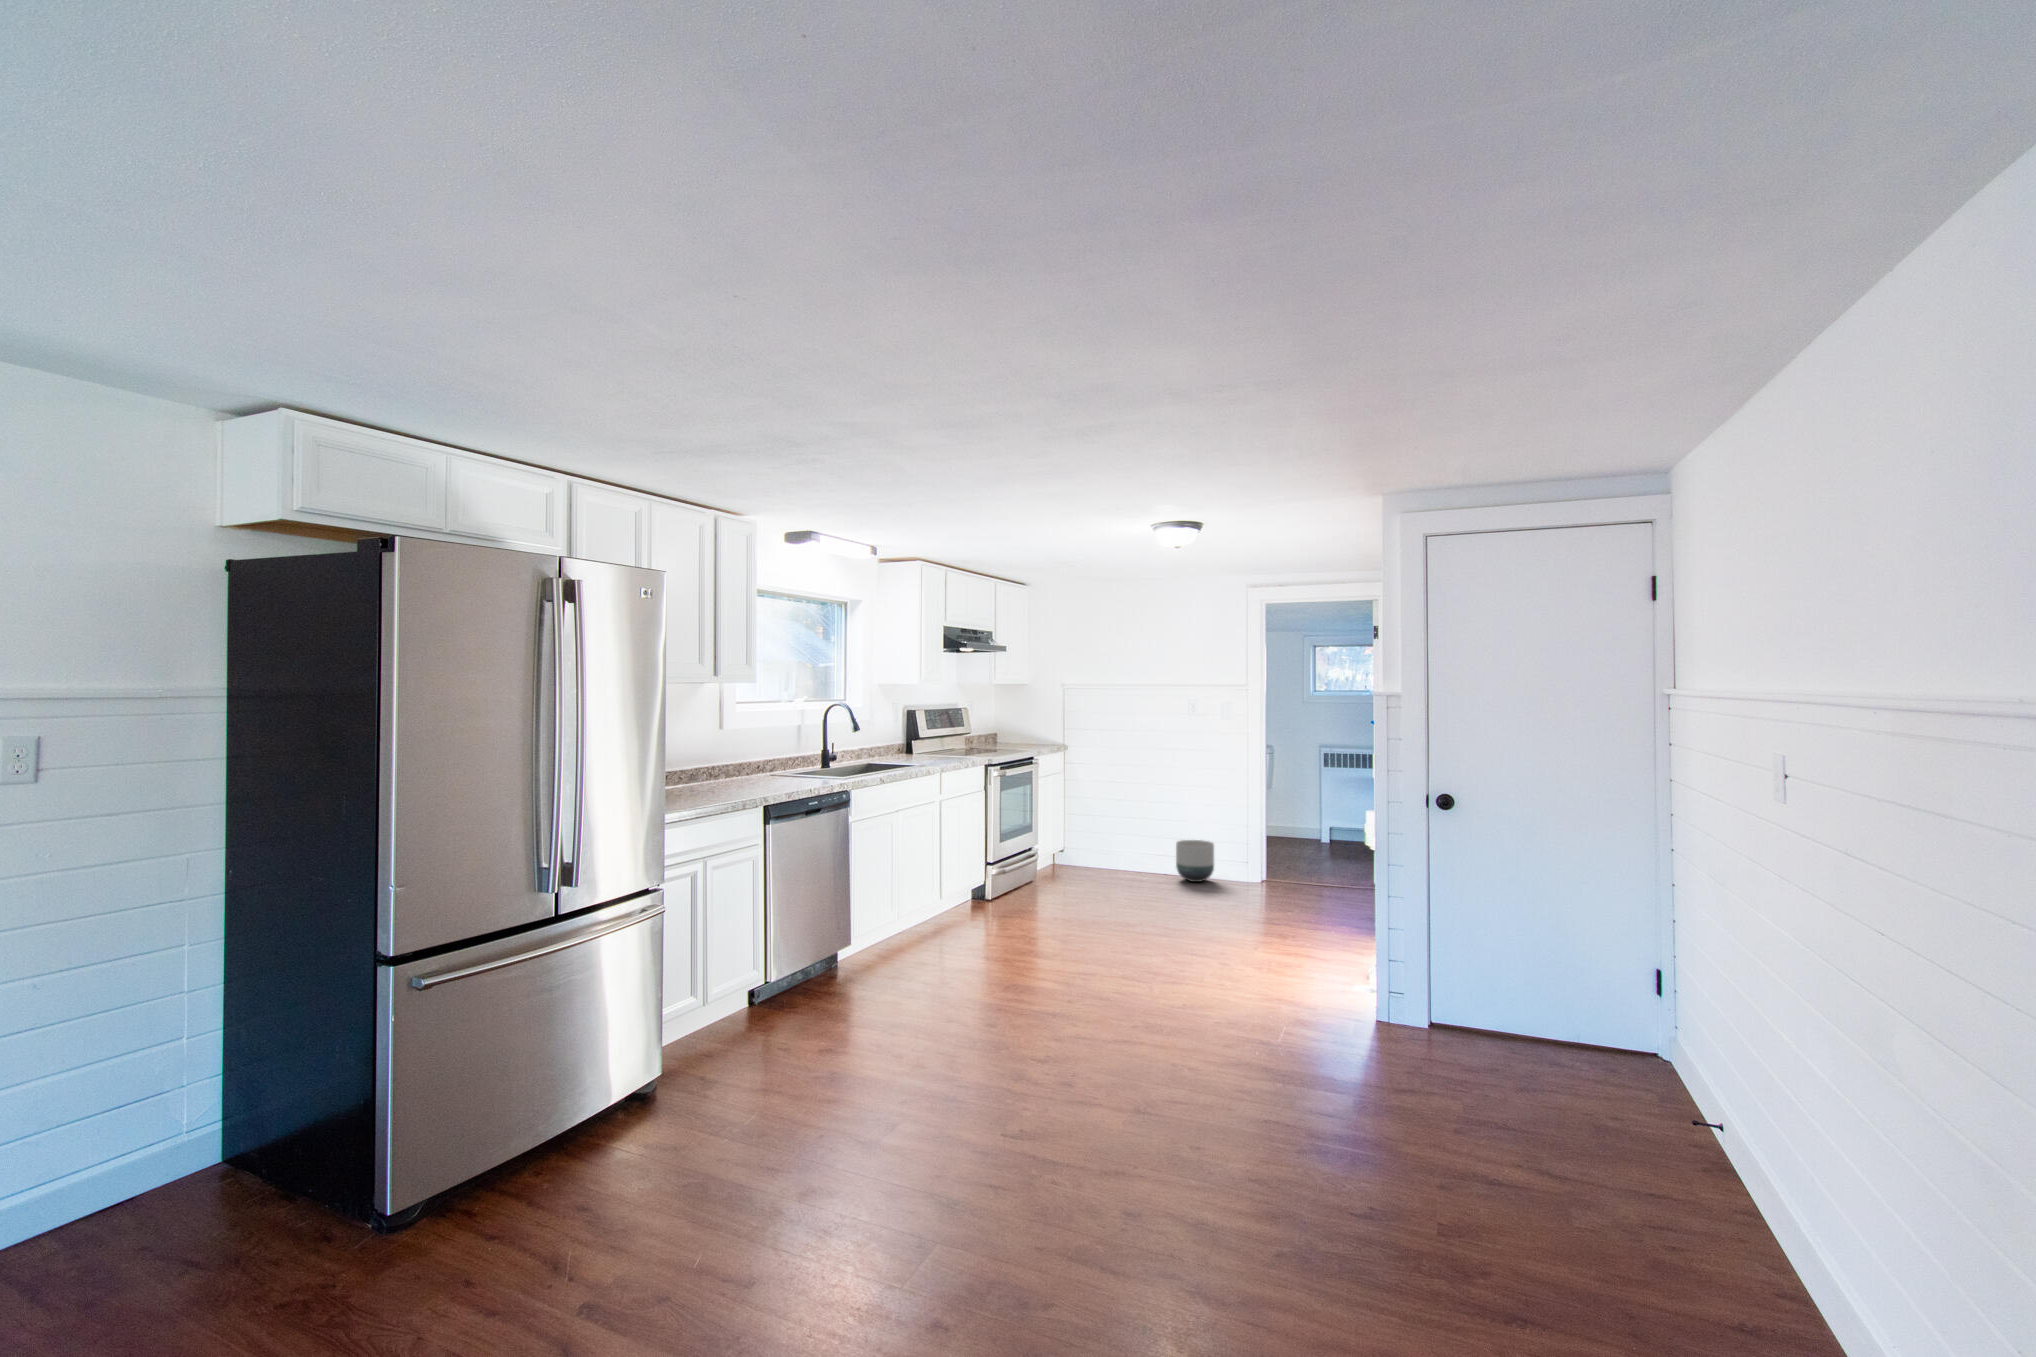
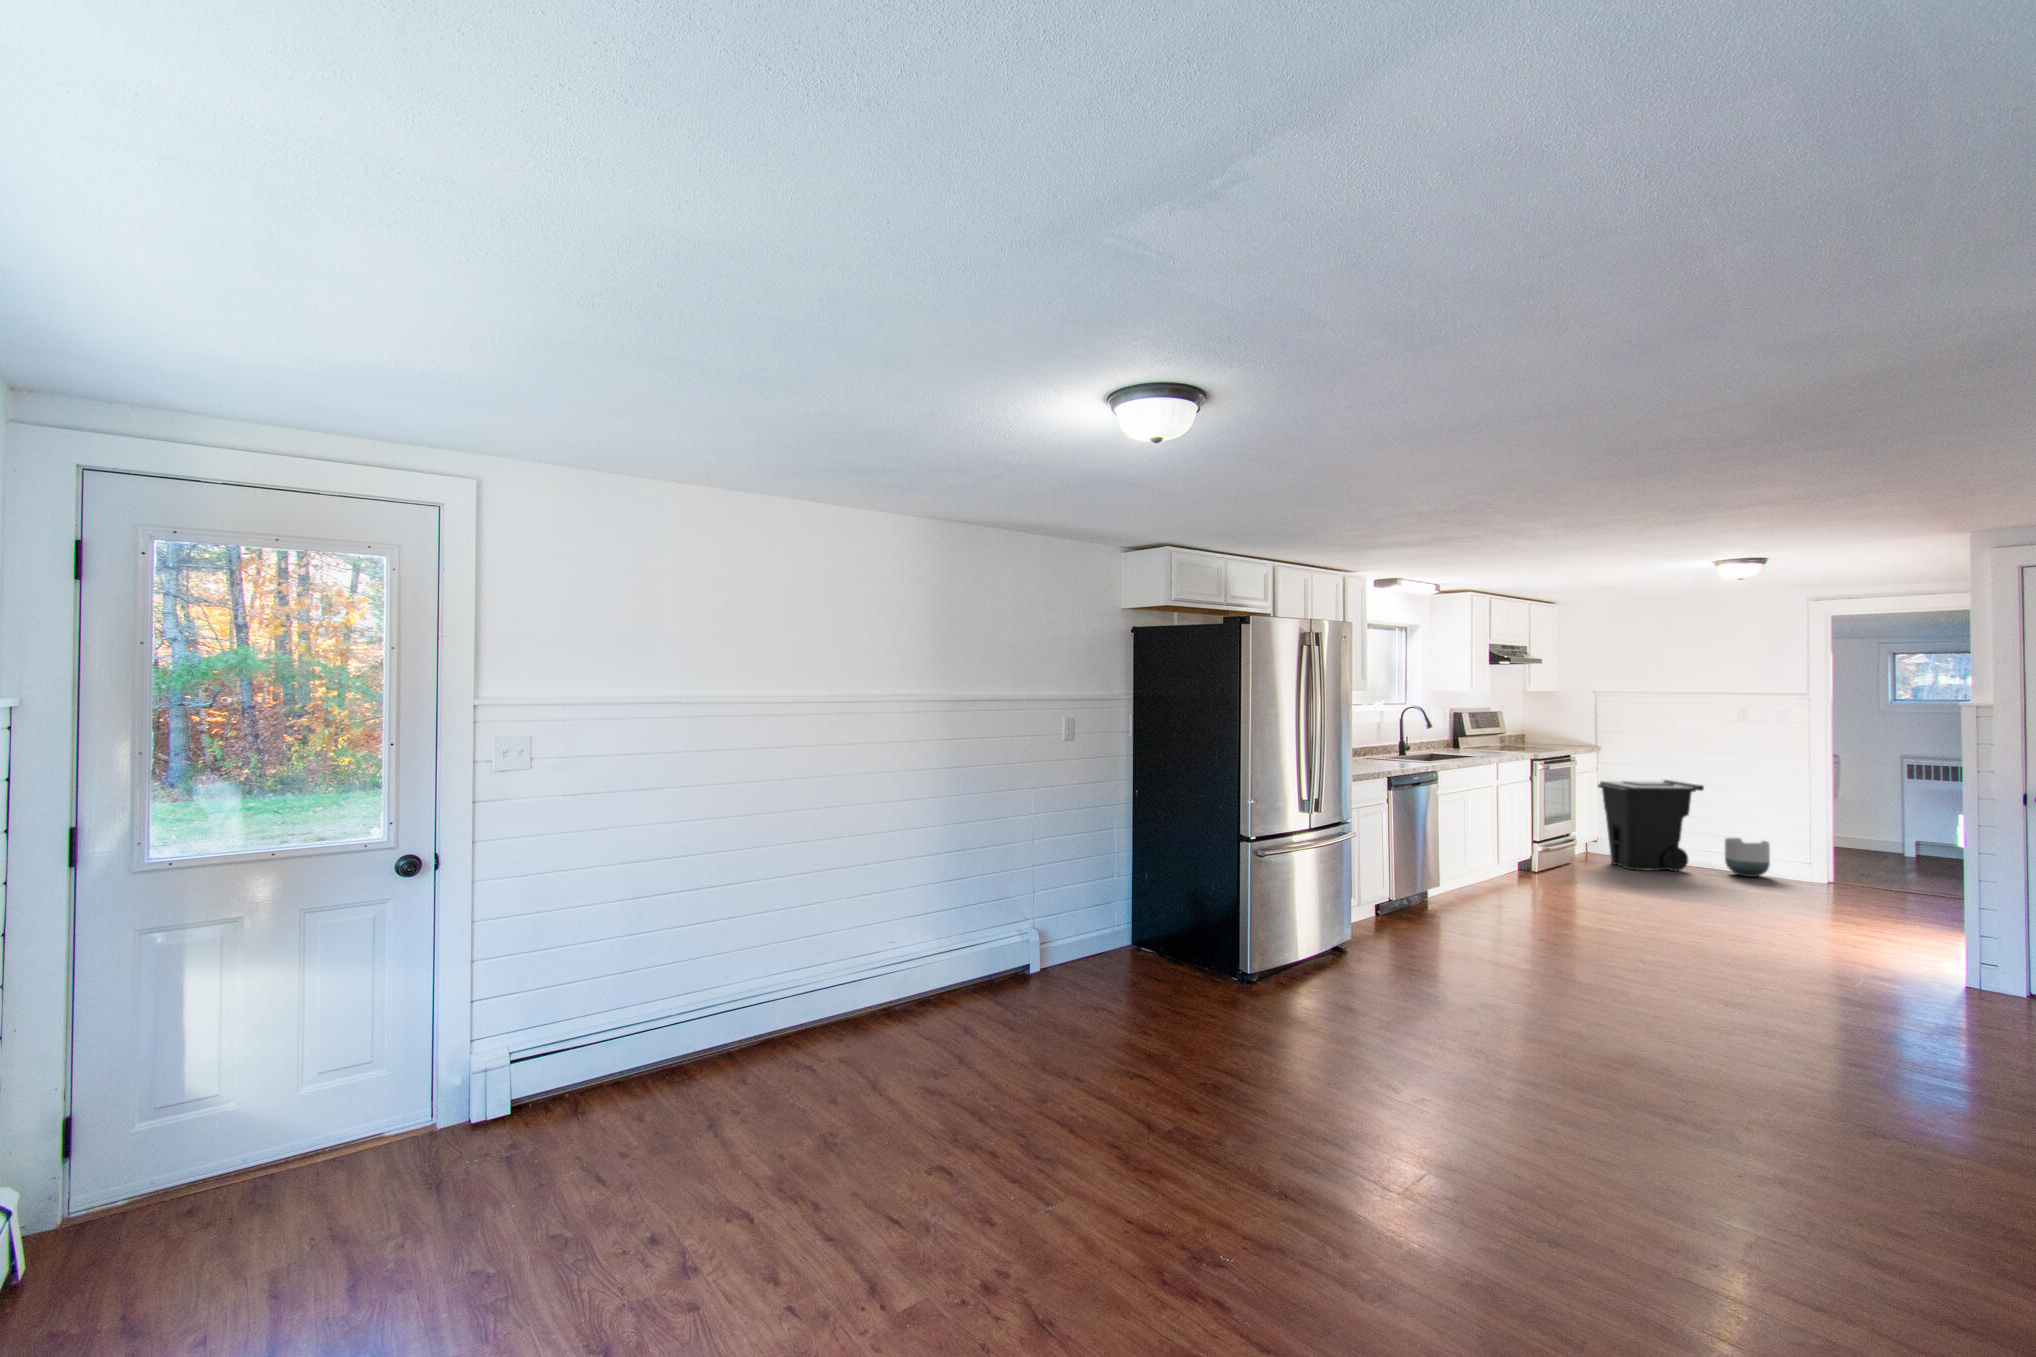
trash can: none [1061,780,1158,885] -> present [1598,780,1704,871]

